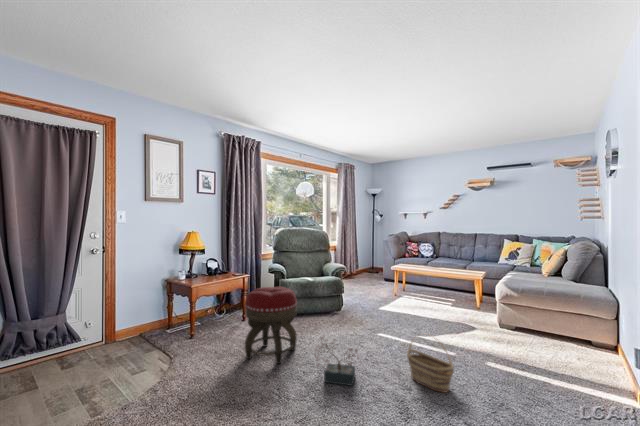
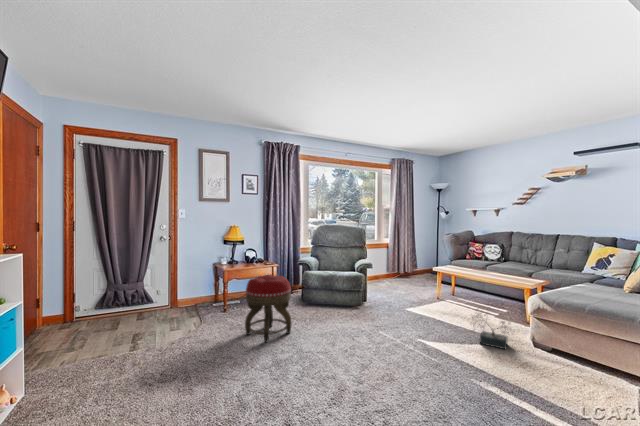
basket: present [407,335,454,393] -> none [364,335,397,399]
decorative plant: present [315,336,361,386] -> present [472,309,509,349]

